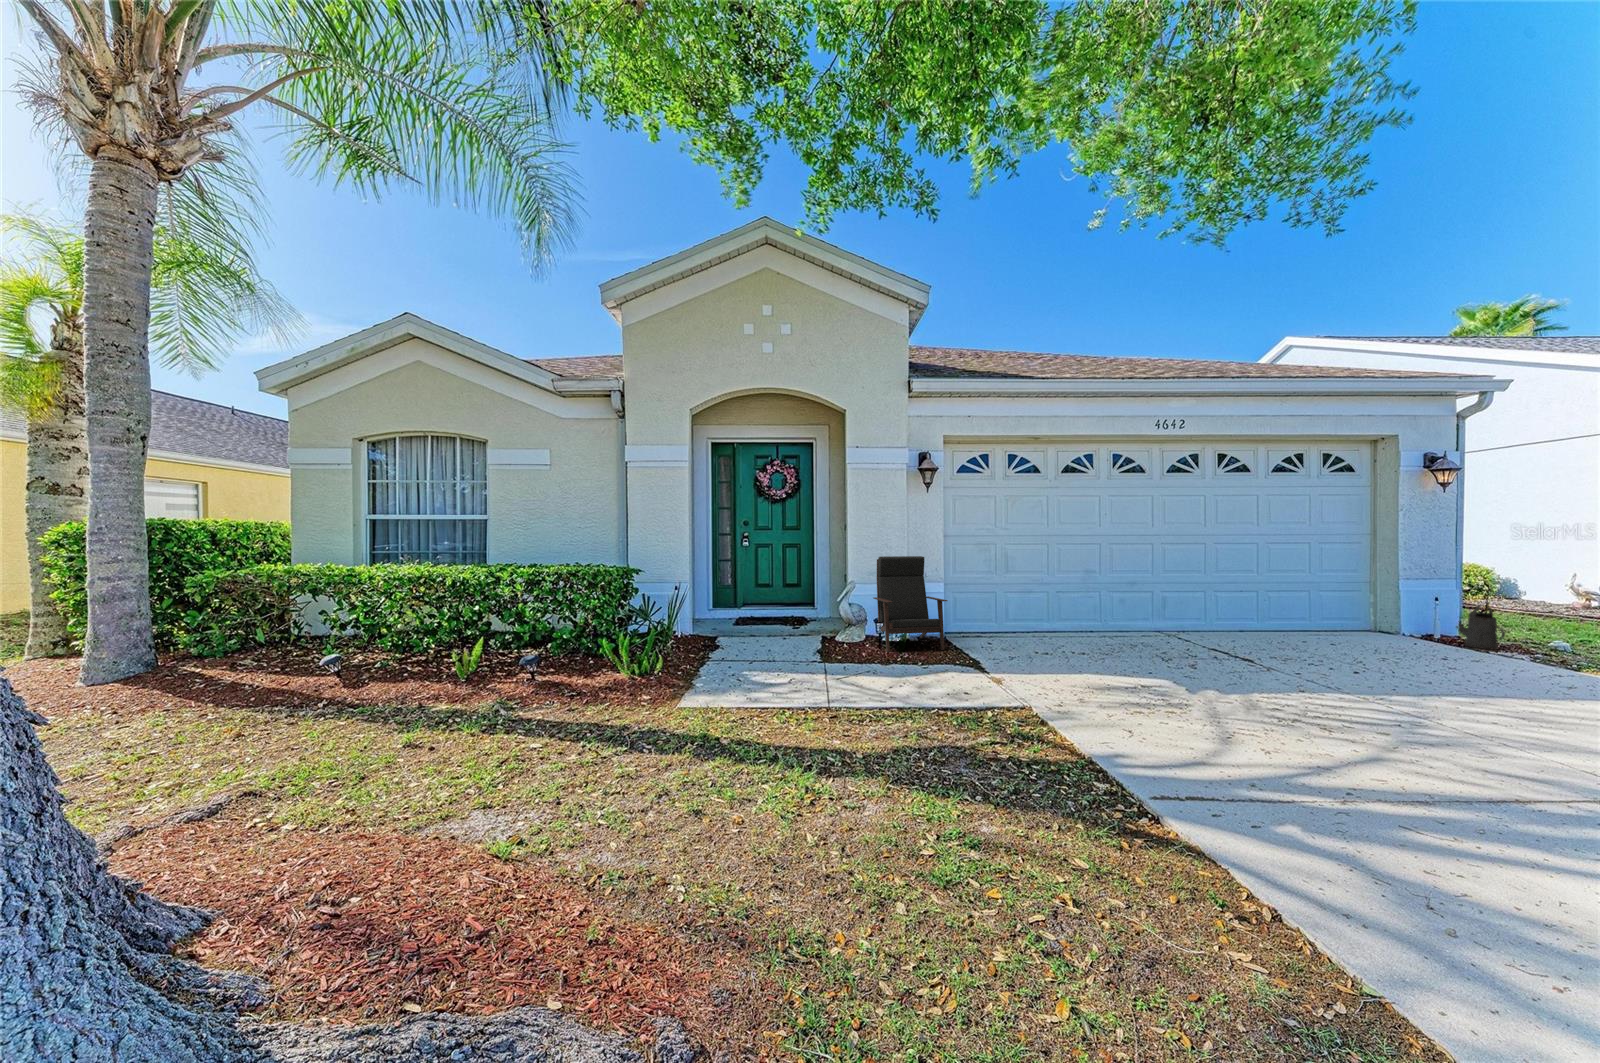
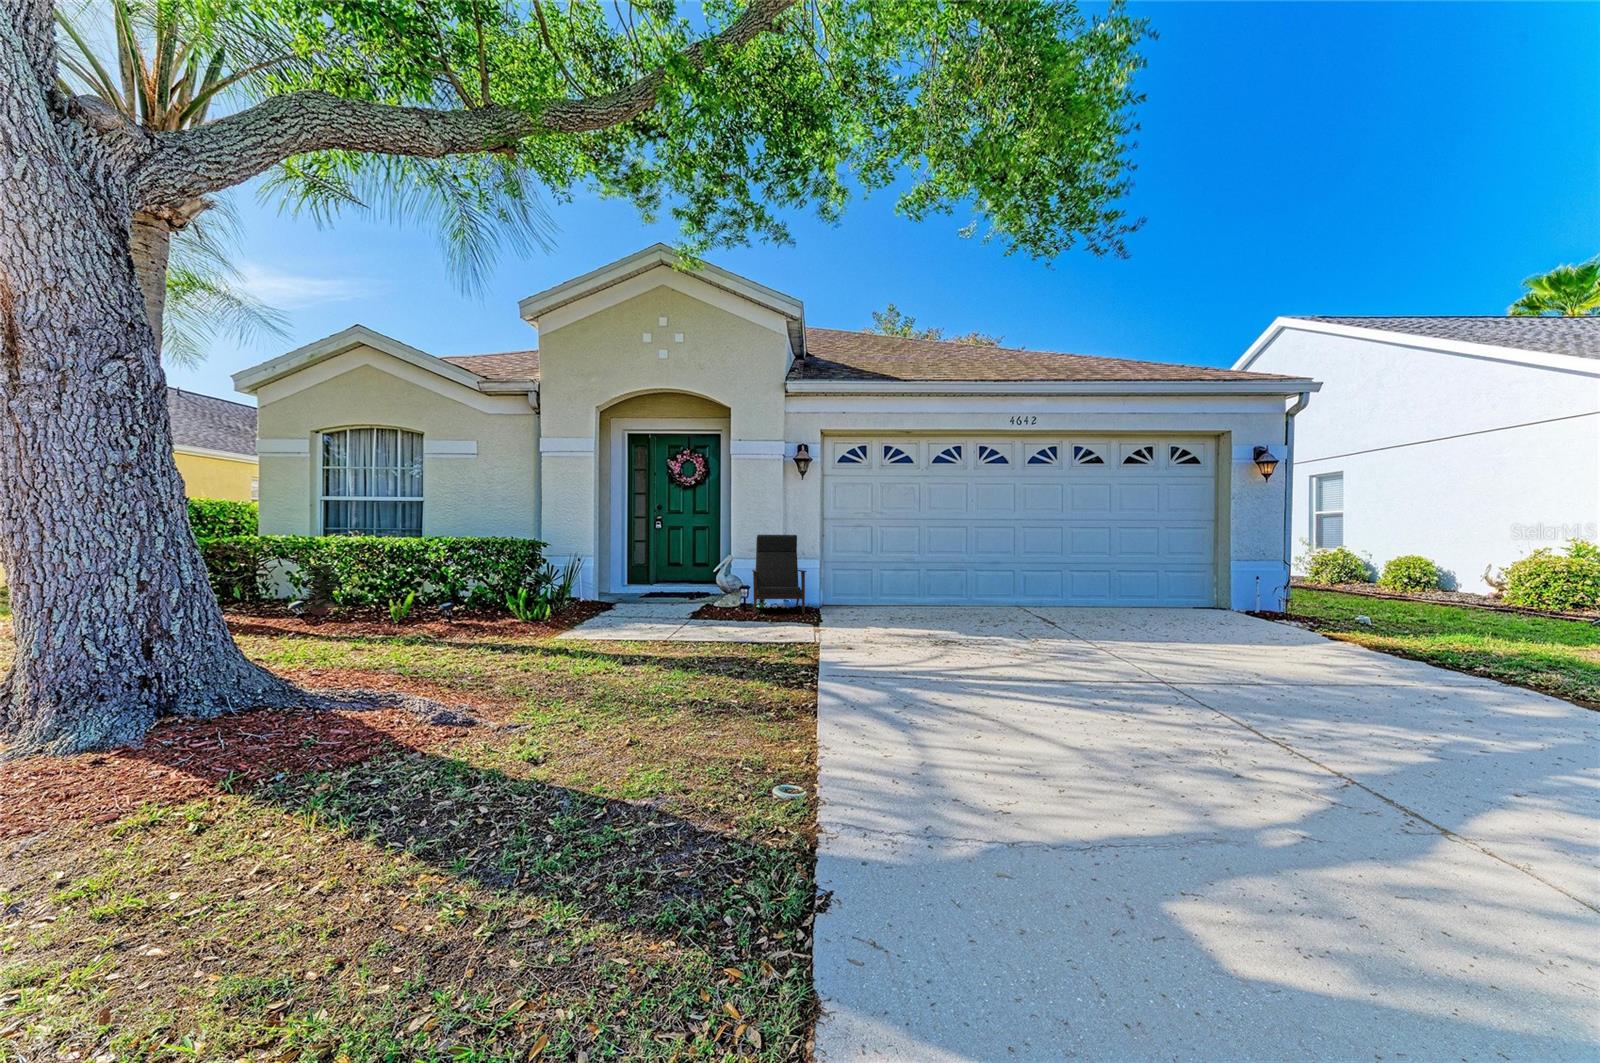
decorative plant: none [337,602,392,666] -> present [303,565,339,615]
watering can: present [1456,605,1505,650] -> none [1263,582,1296,621]

